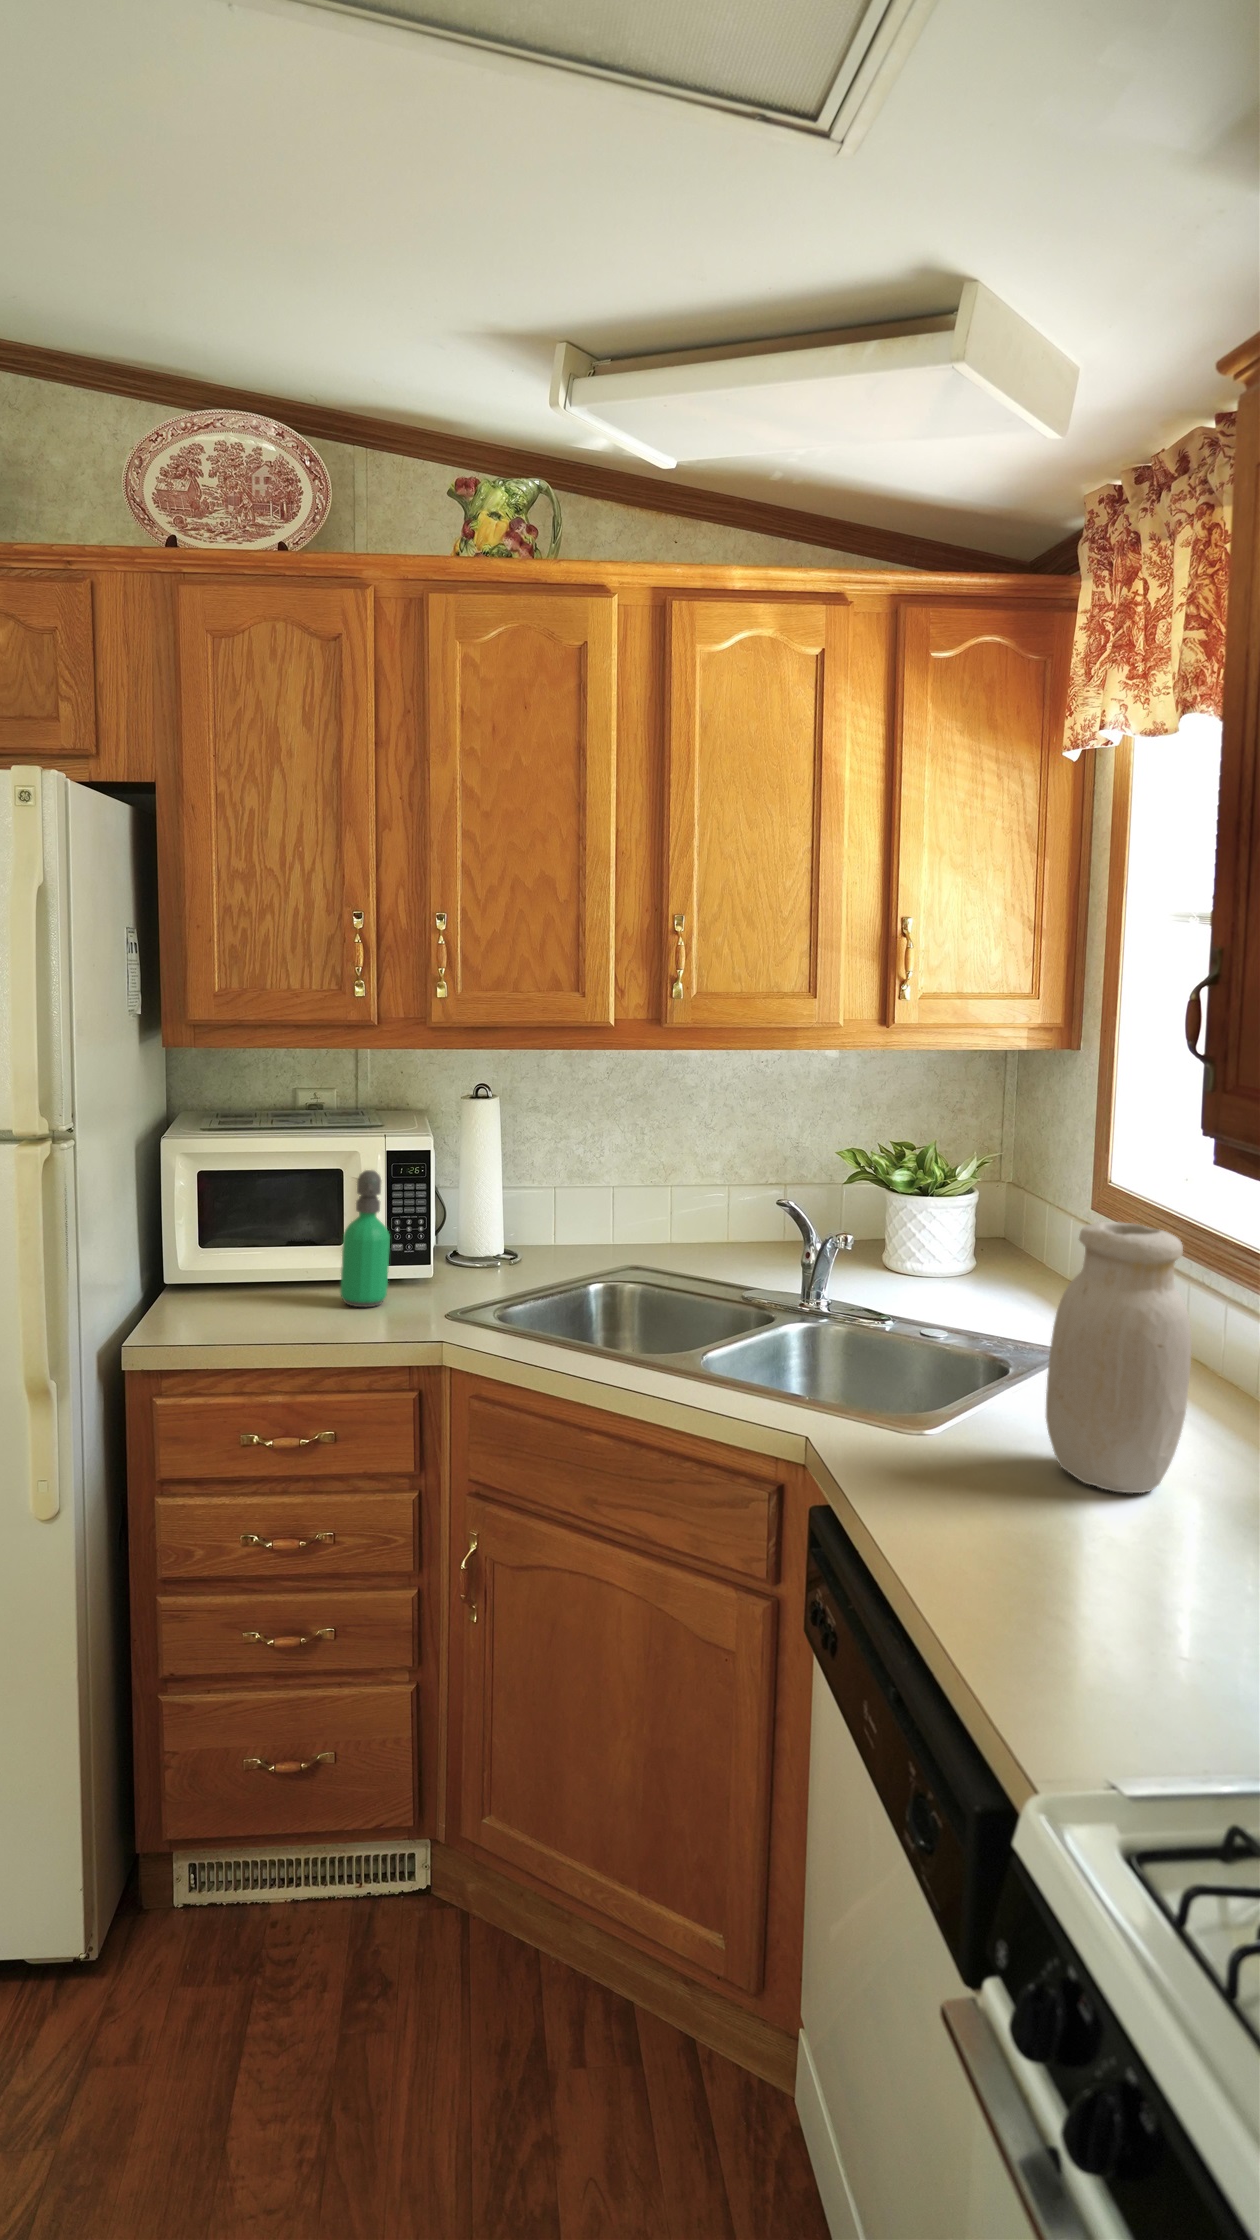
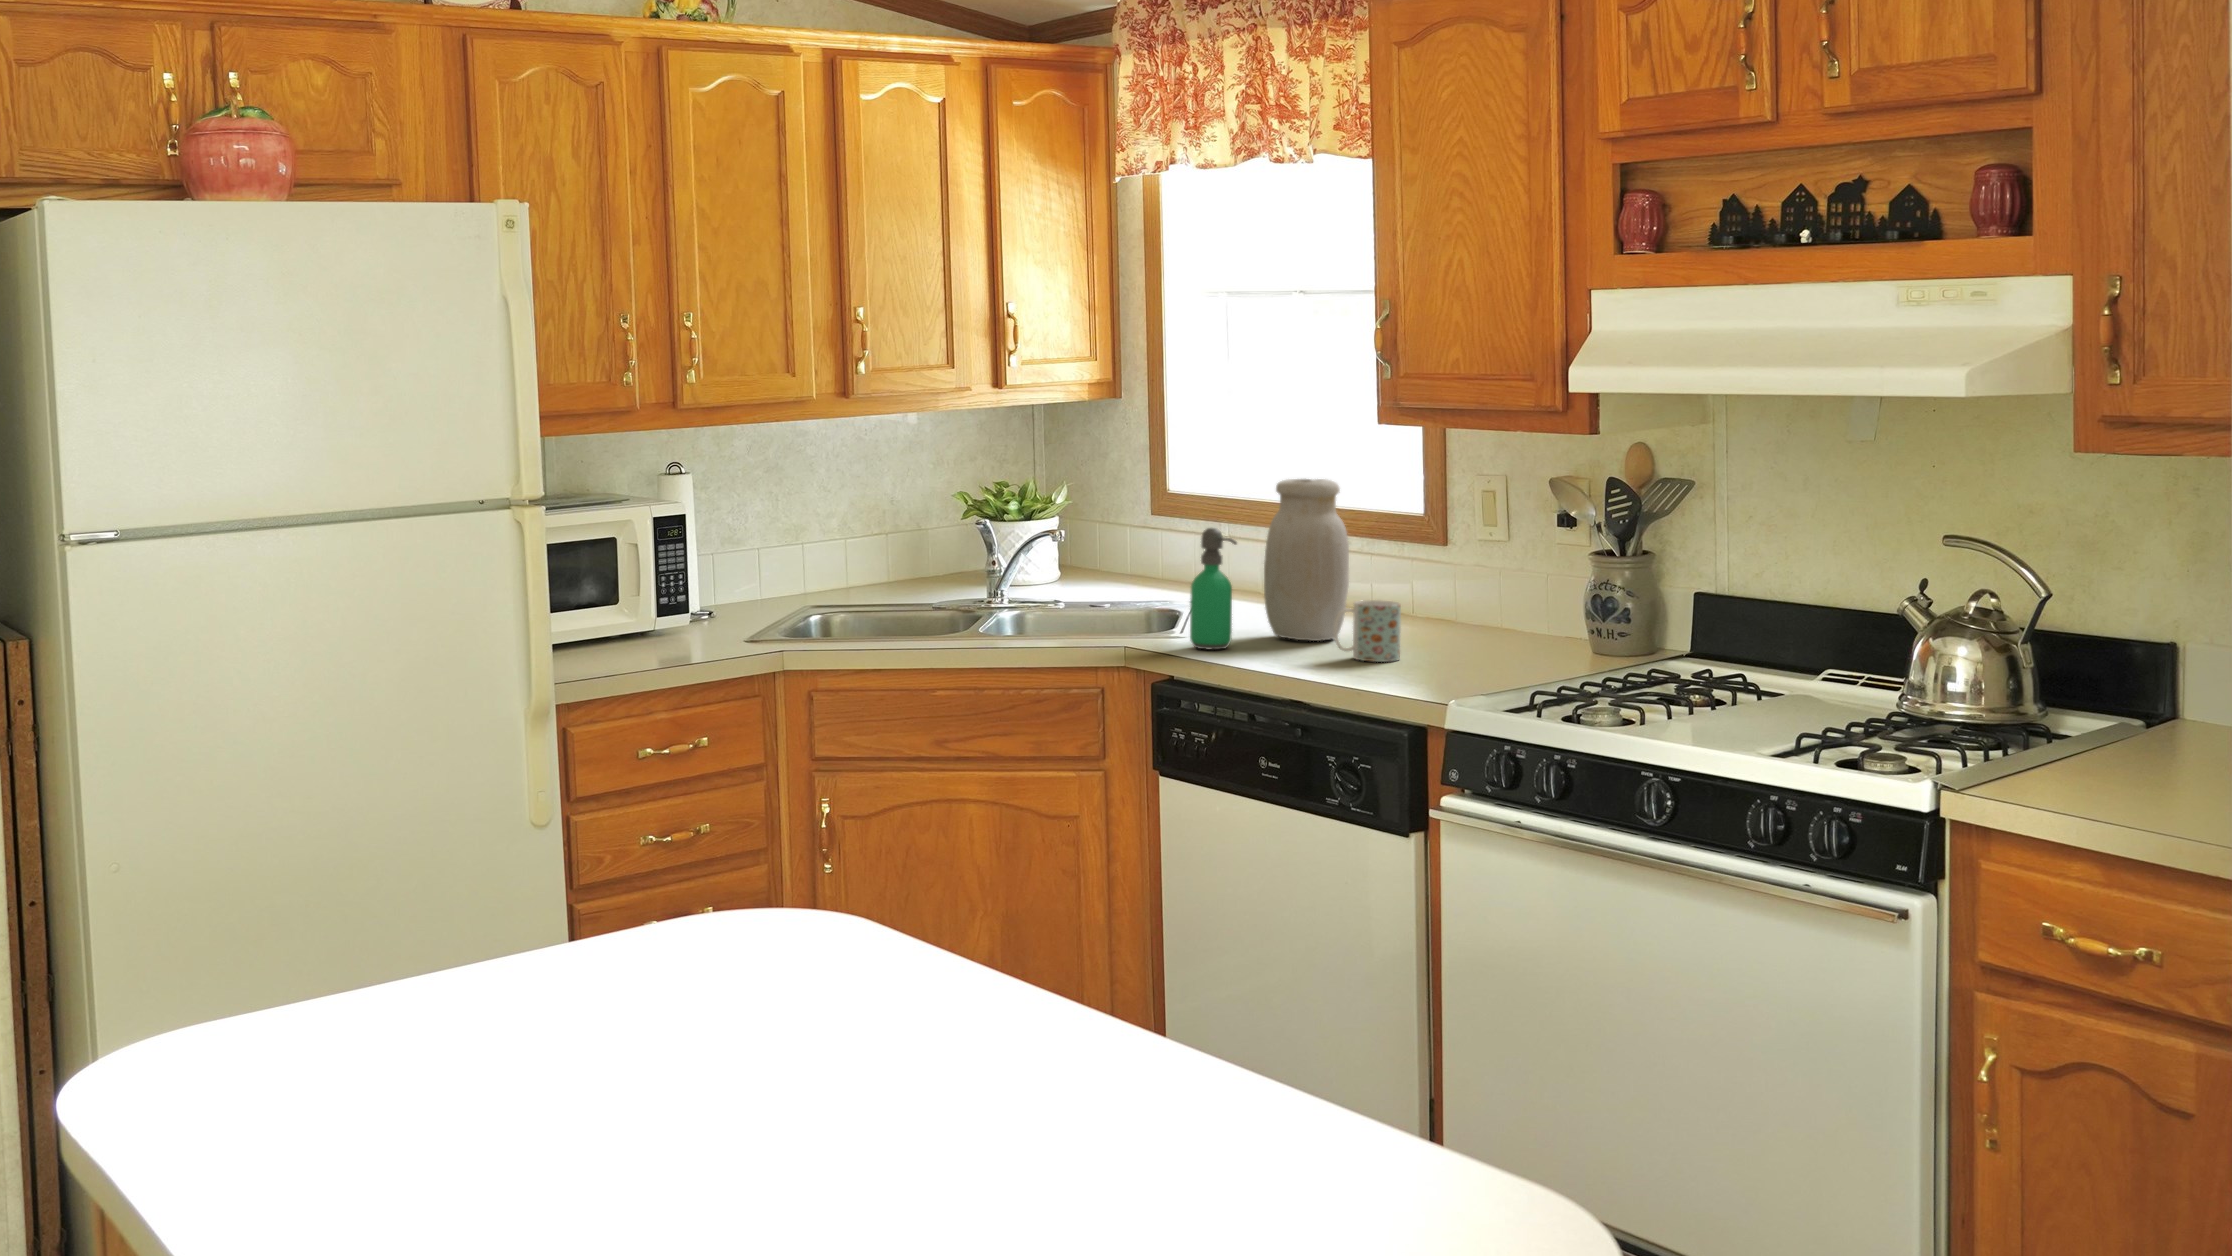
soap dispenser: present [340,1170,390,1307] -> present [1190,528,1237,650]
mug: none [1072,1460,1202,1585] -> present [1333,600,1401,662]

